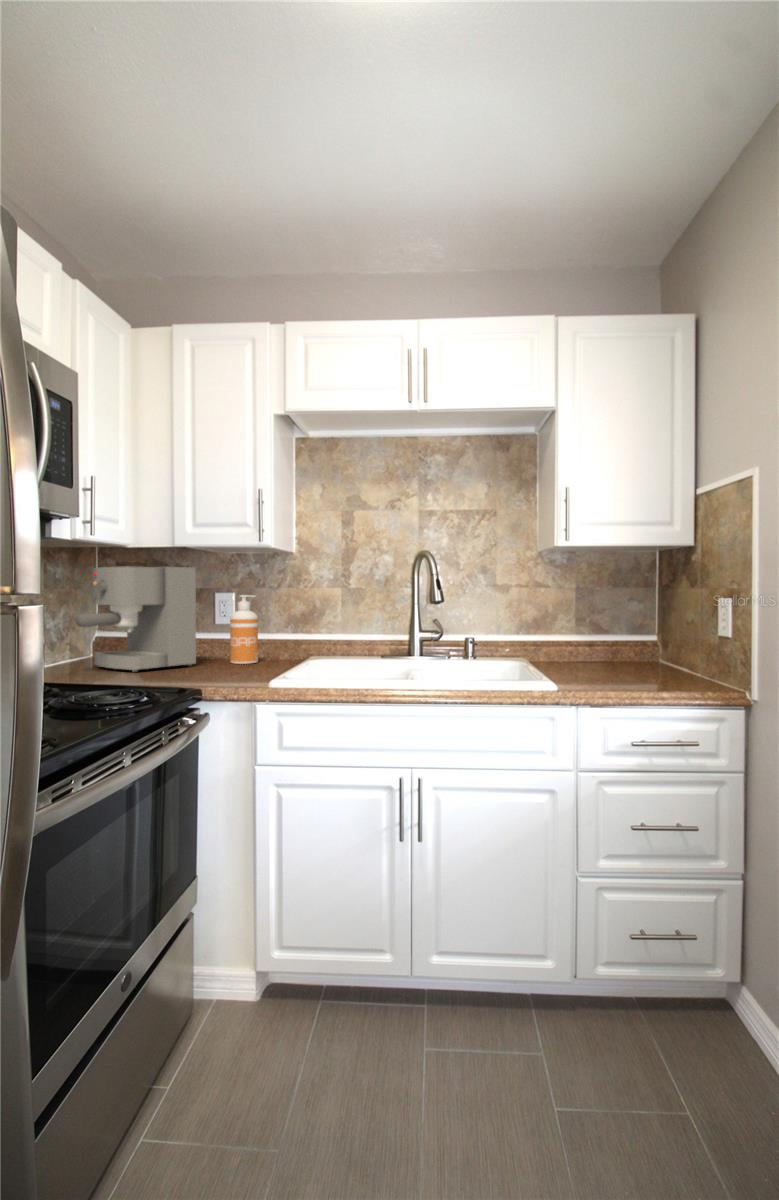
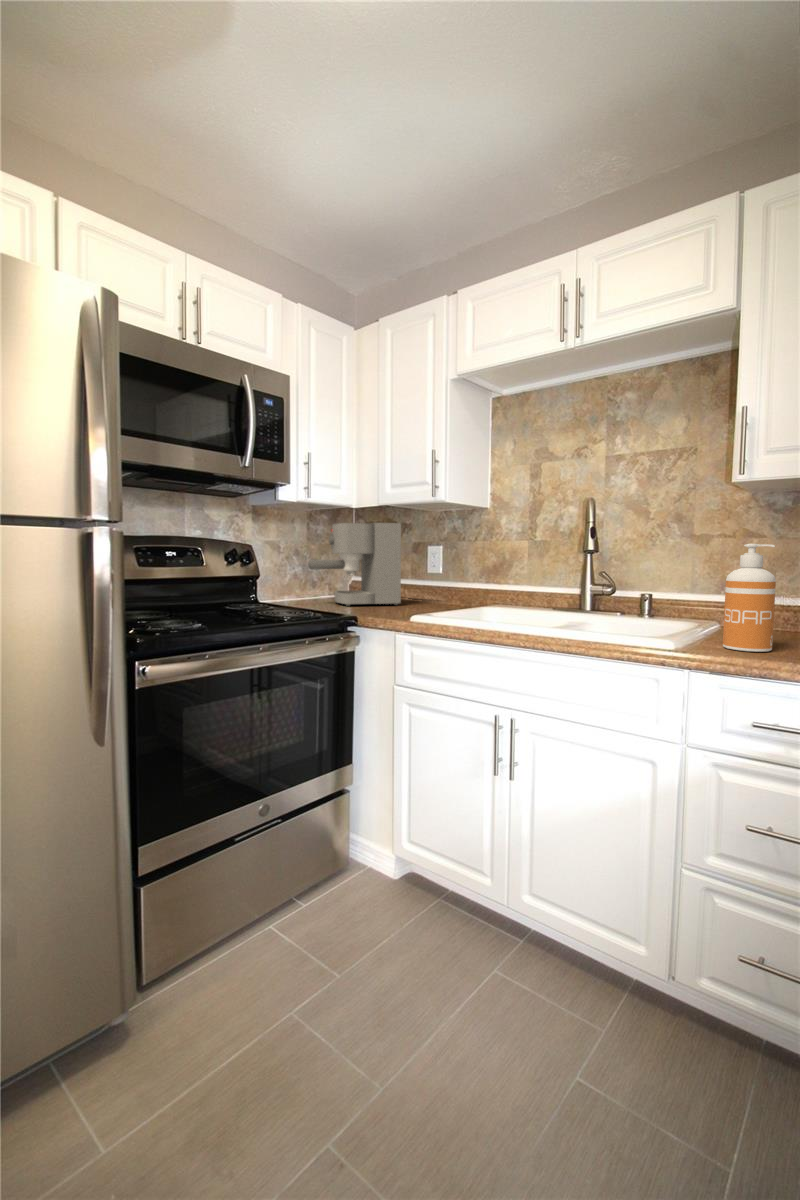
soap dispenser: present [230,595,258,664] -> present [723,544,776,652]

